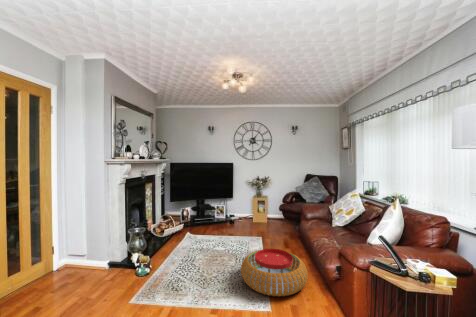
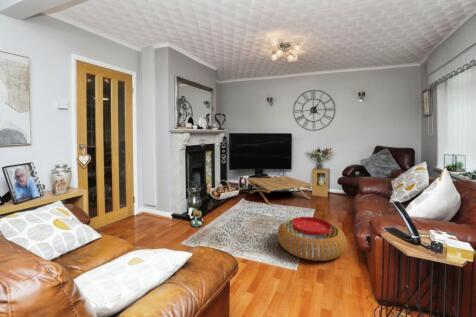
coffee table: none [189,204,258,237] -> present [247,176,314,204]

